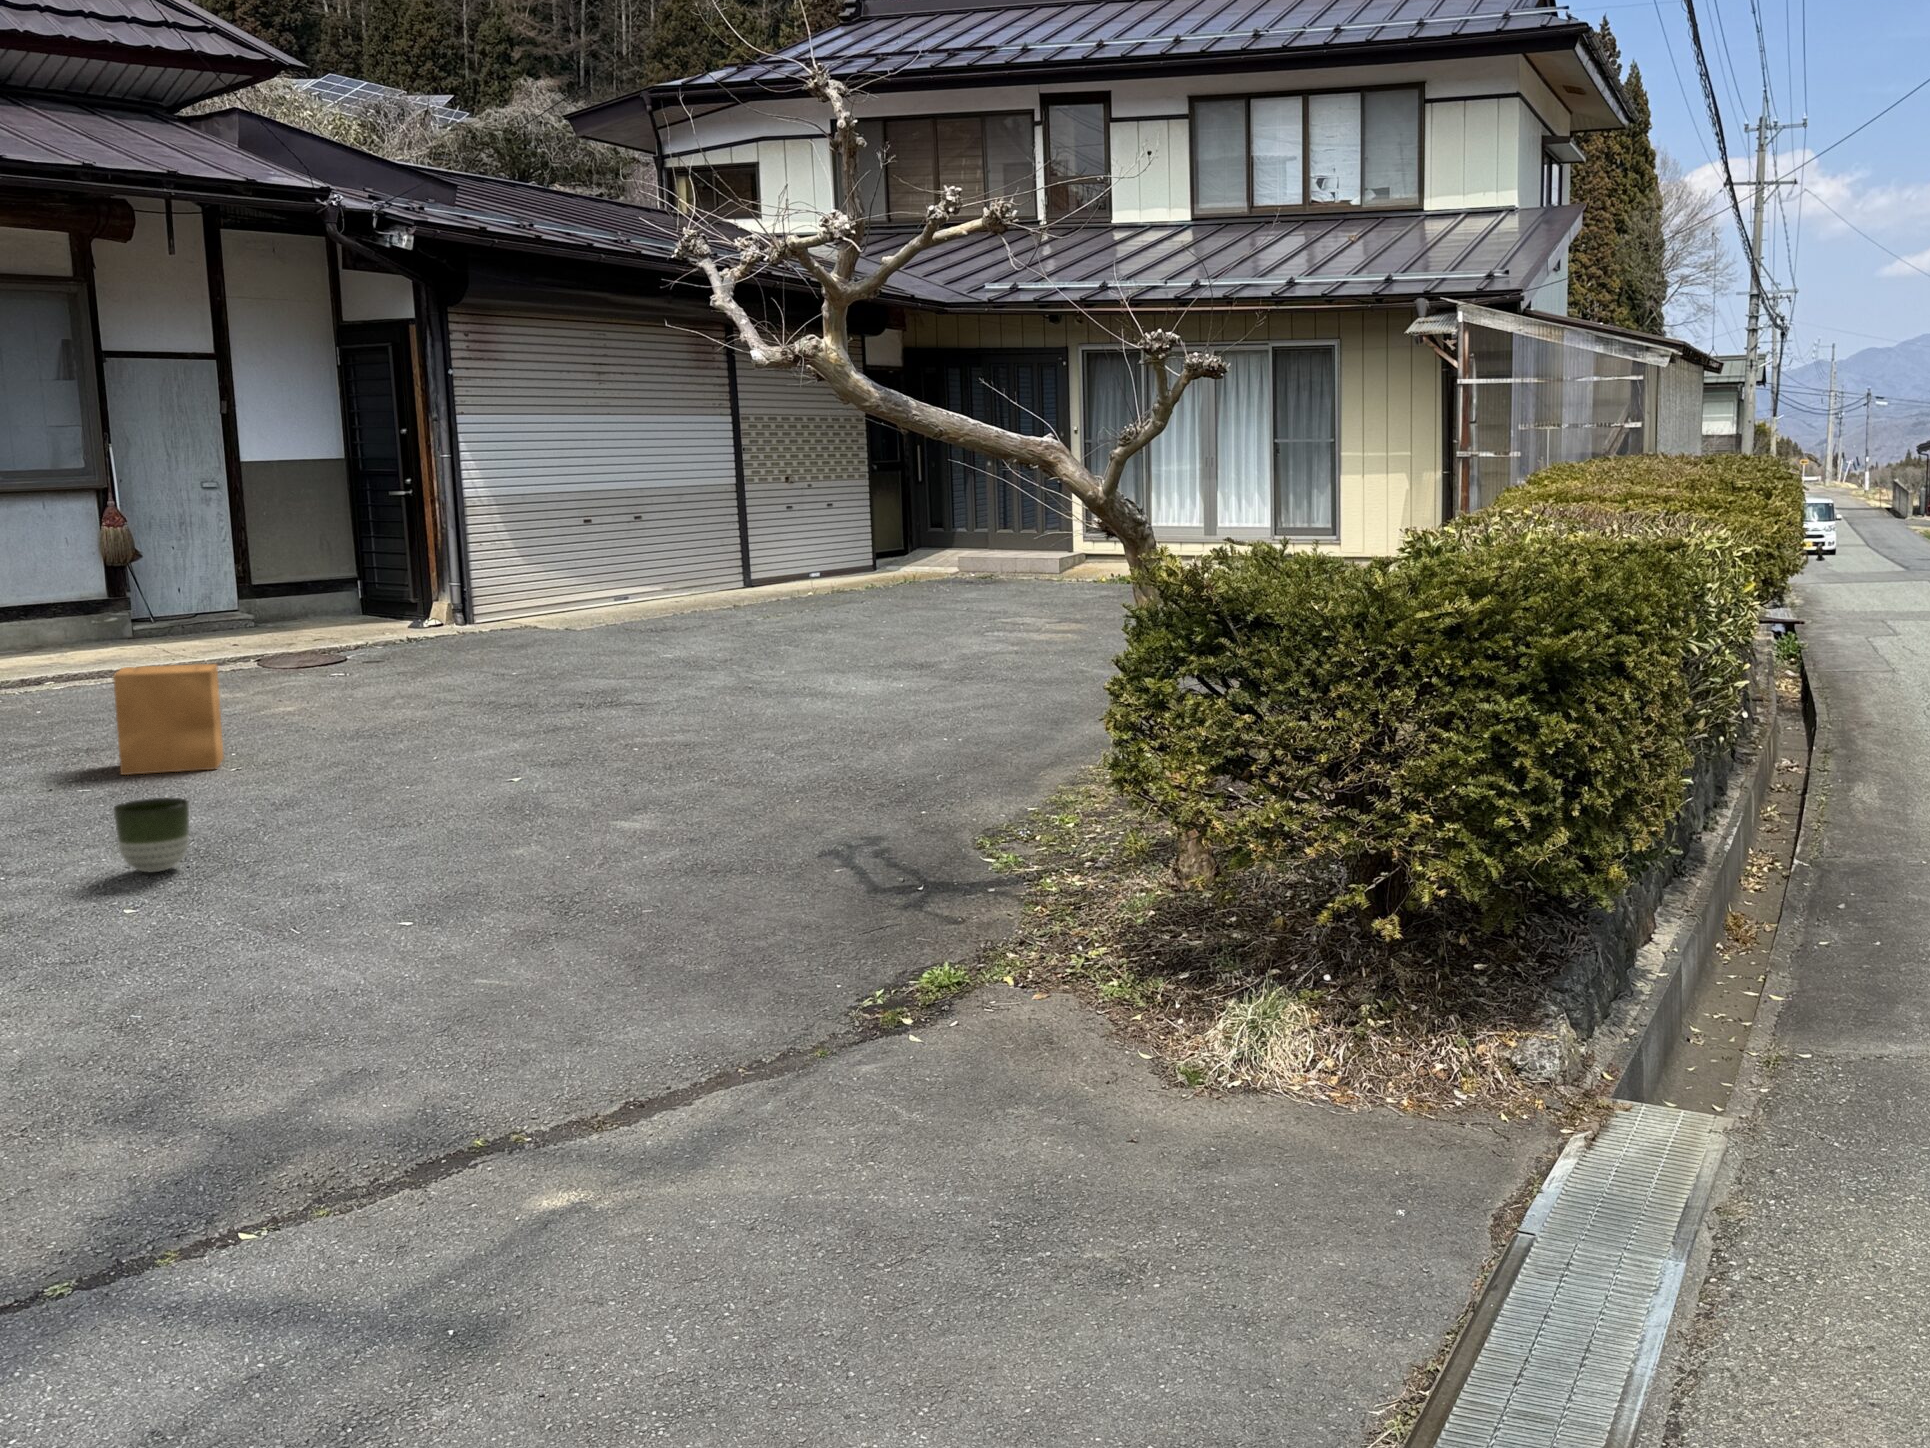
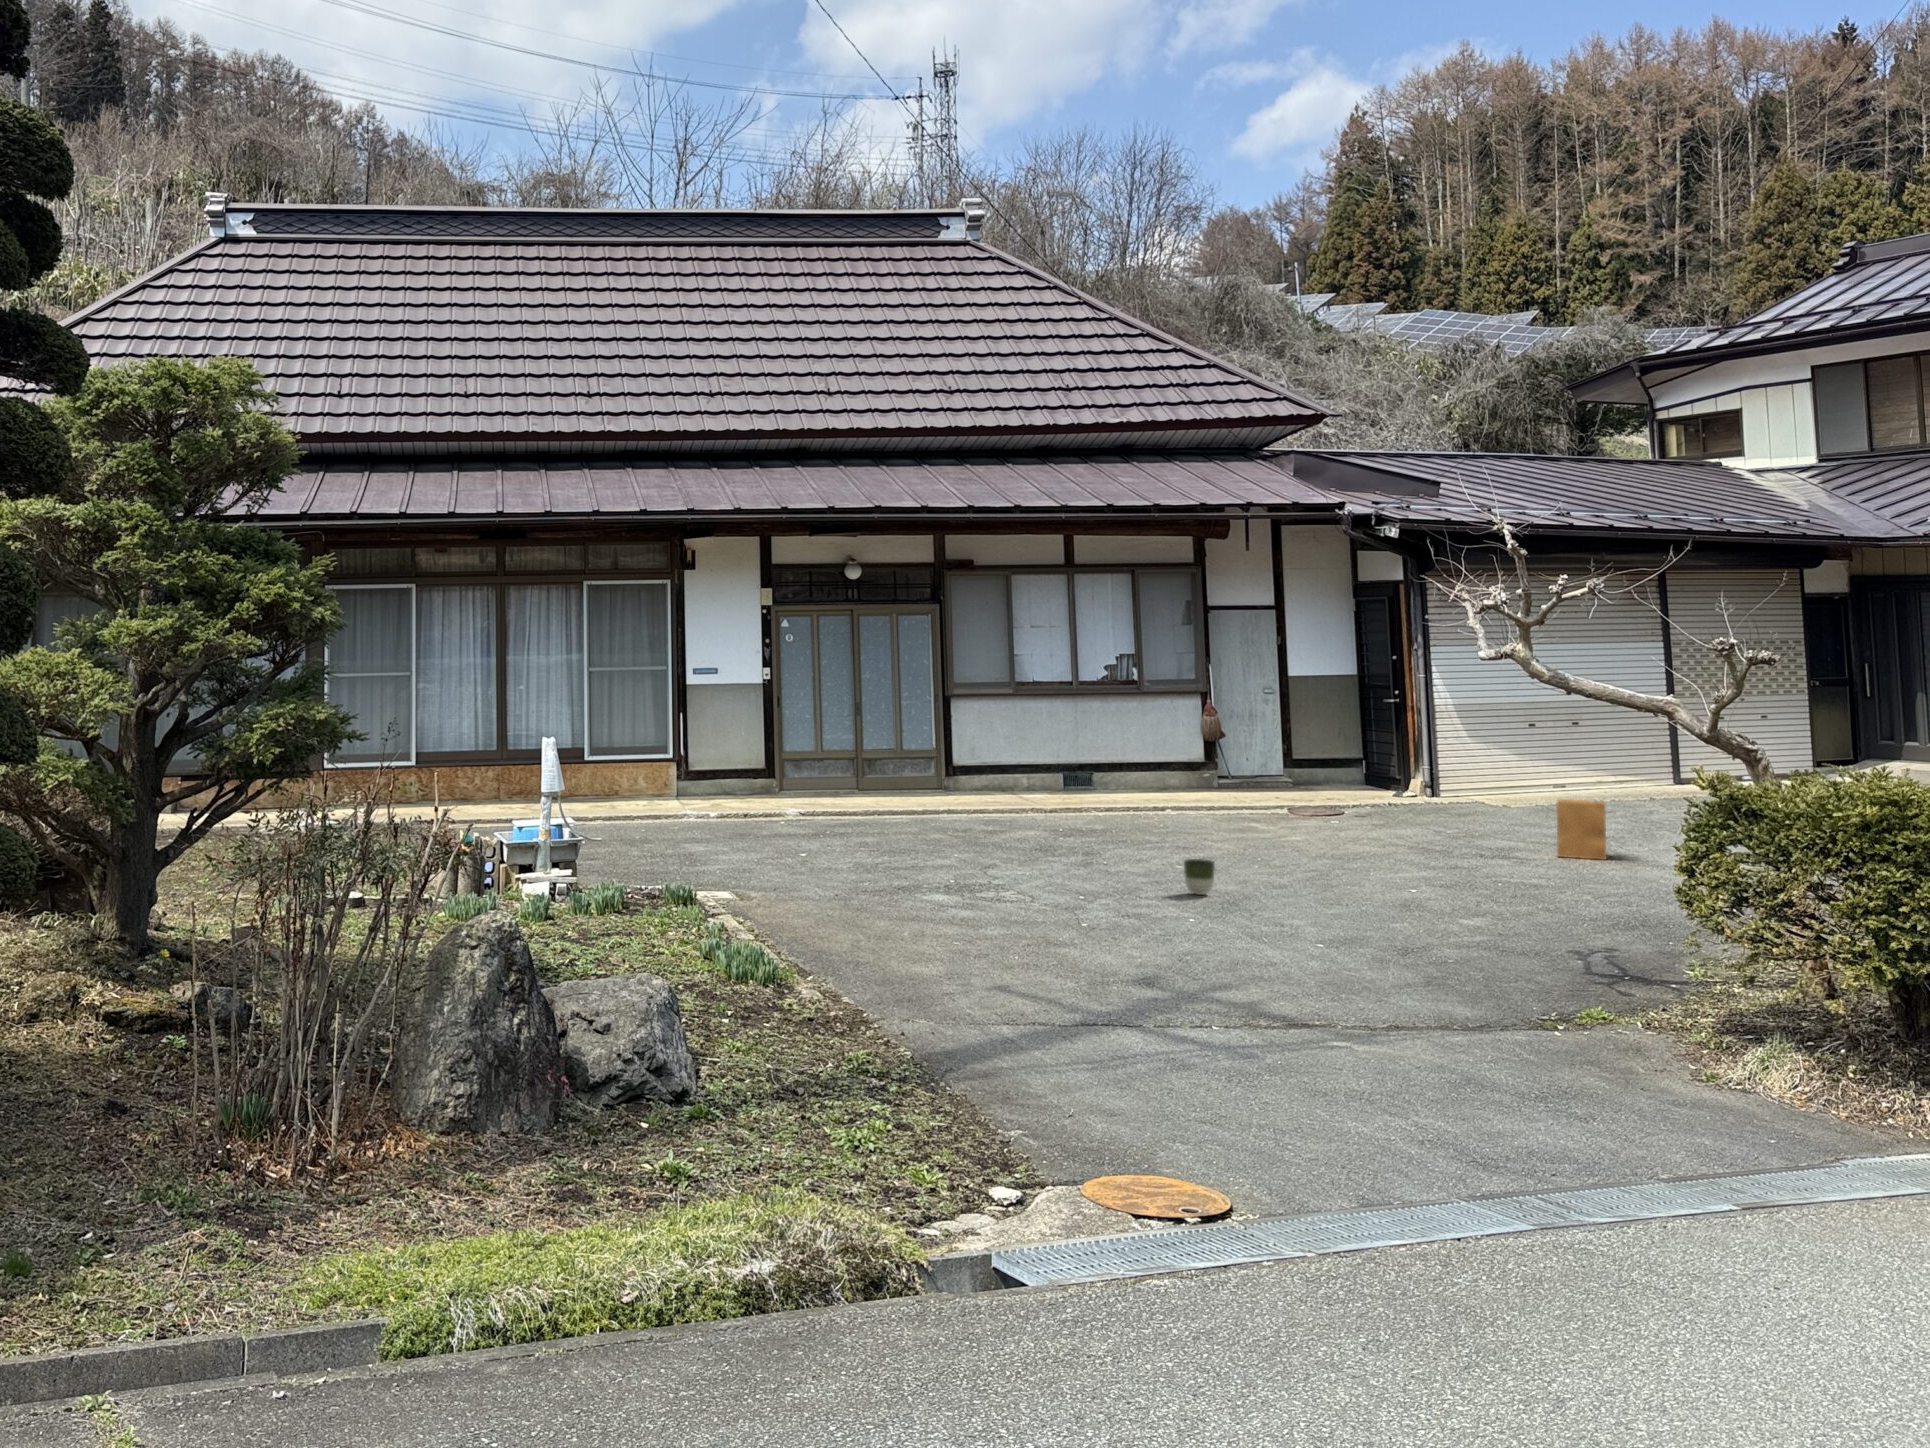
cardboard box: present [113,664,224,775] -> present [1557,799,1606,860]

